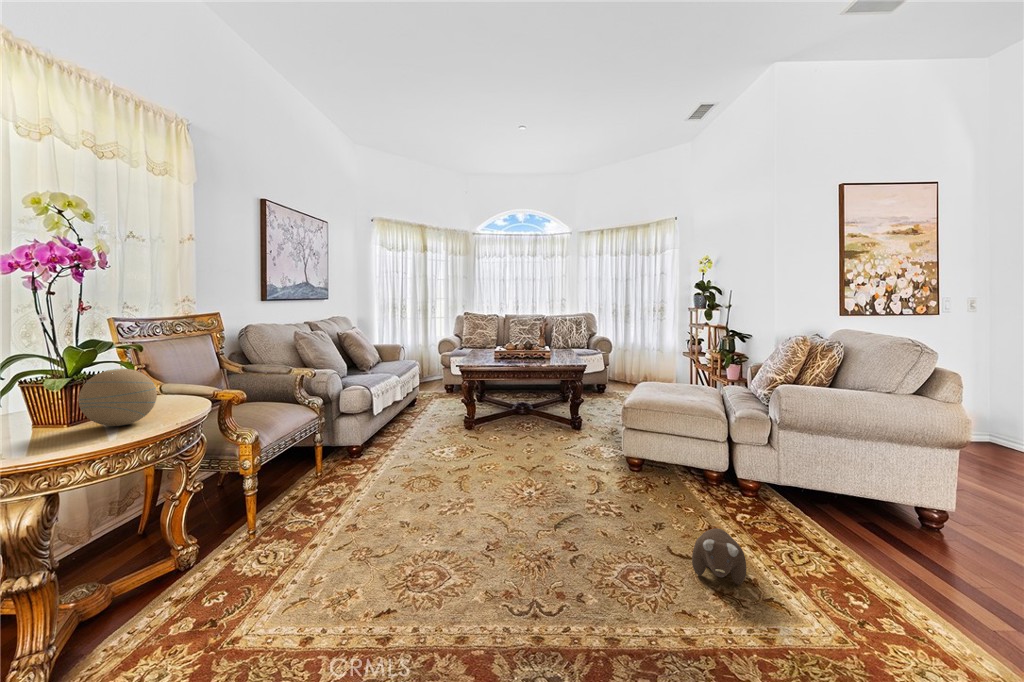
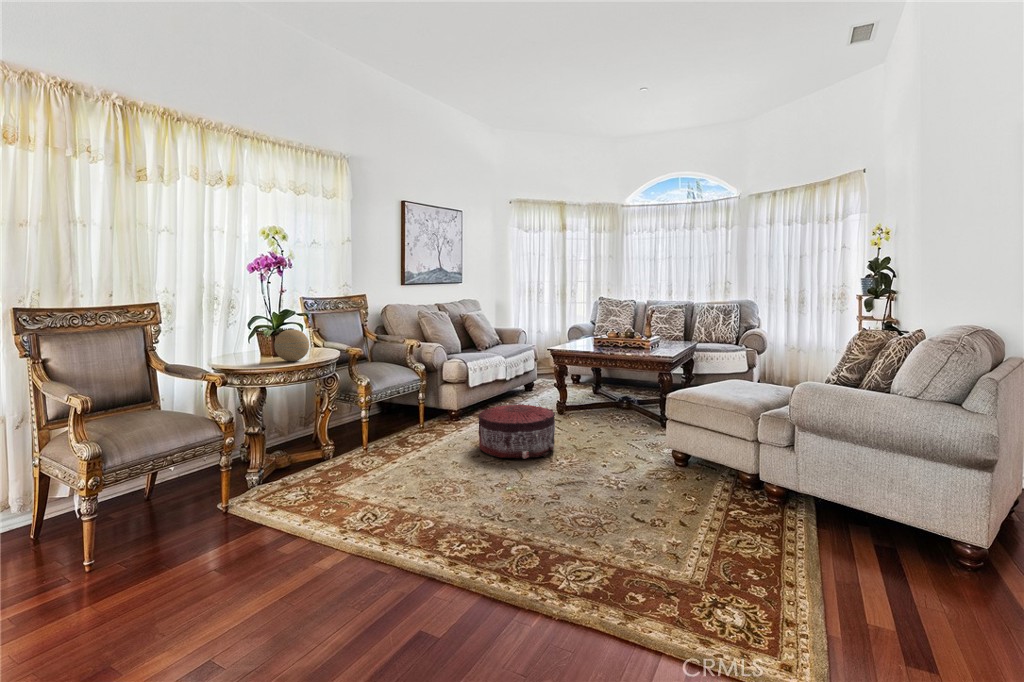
pouf: none [414,432,509,509] -> present [478,404,555,459]
plush toy: present [692,528,746,585] -> none [639,490,687,535]

